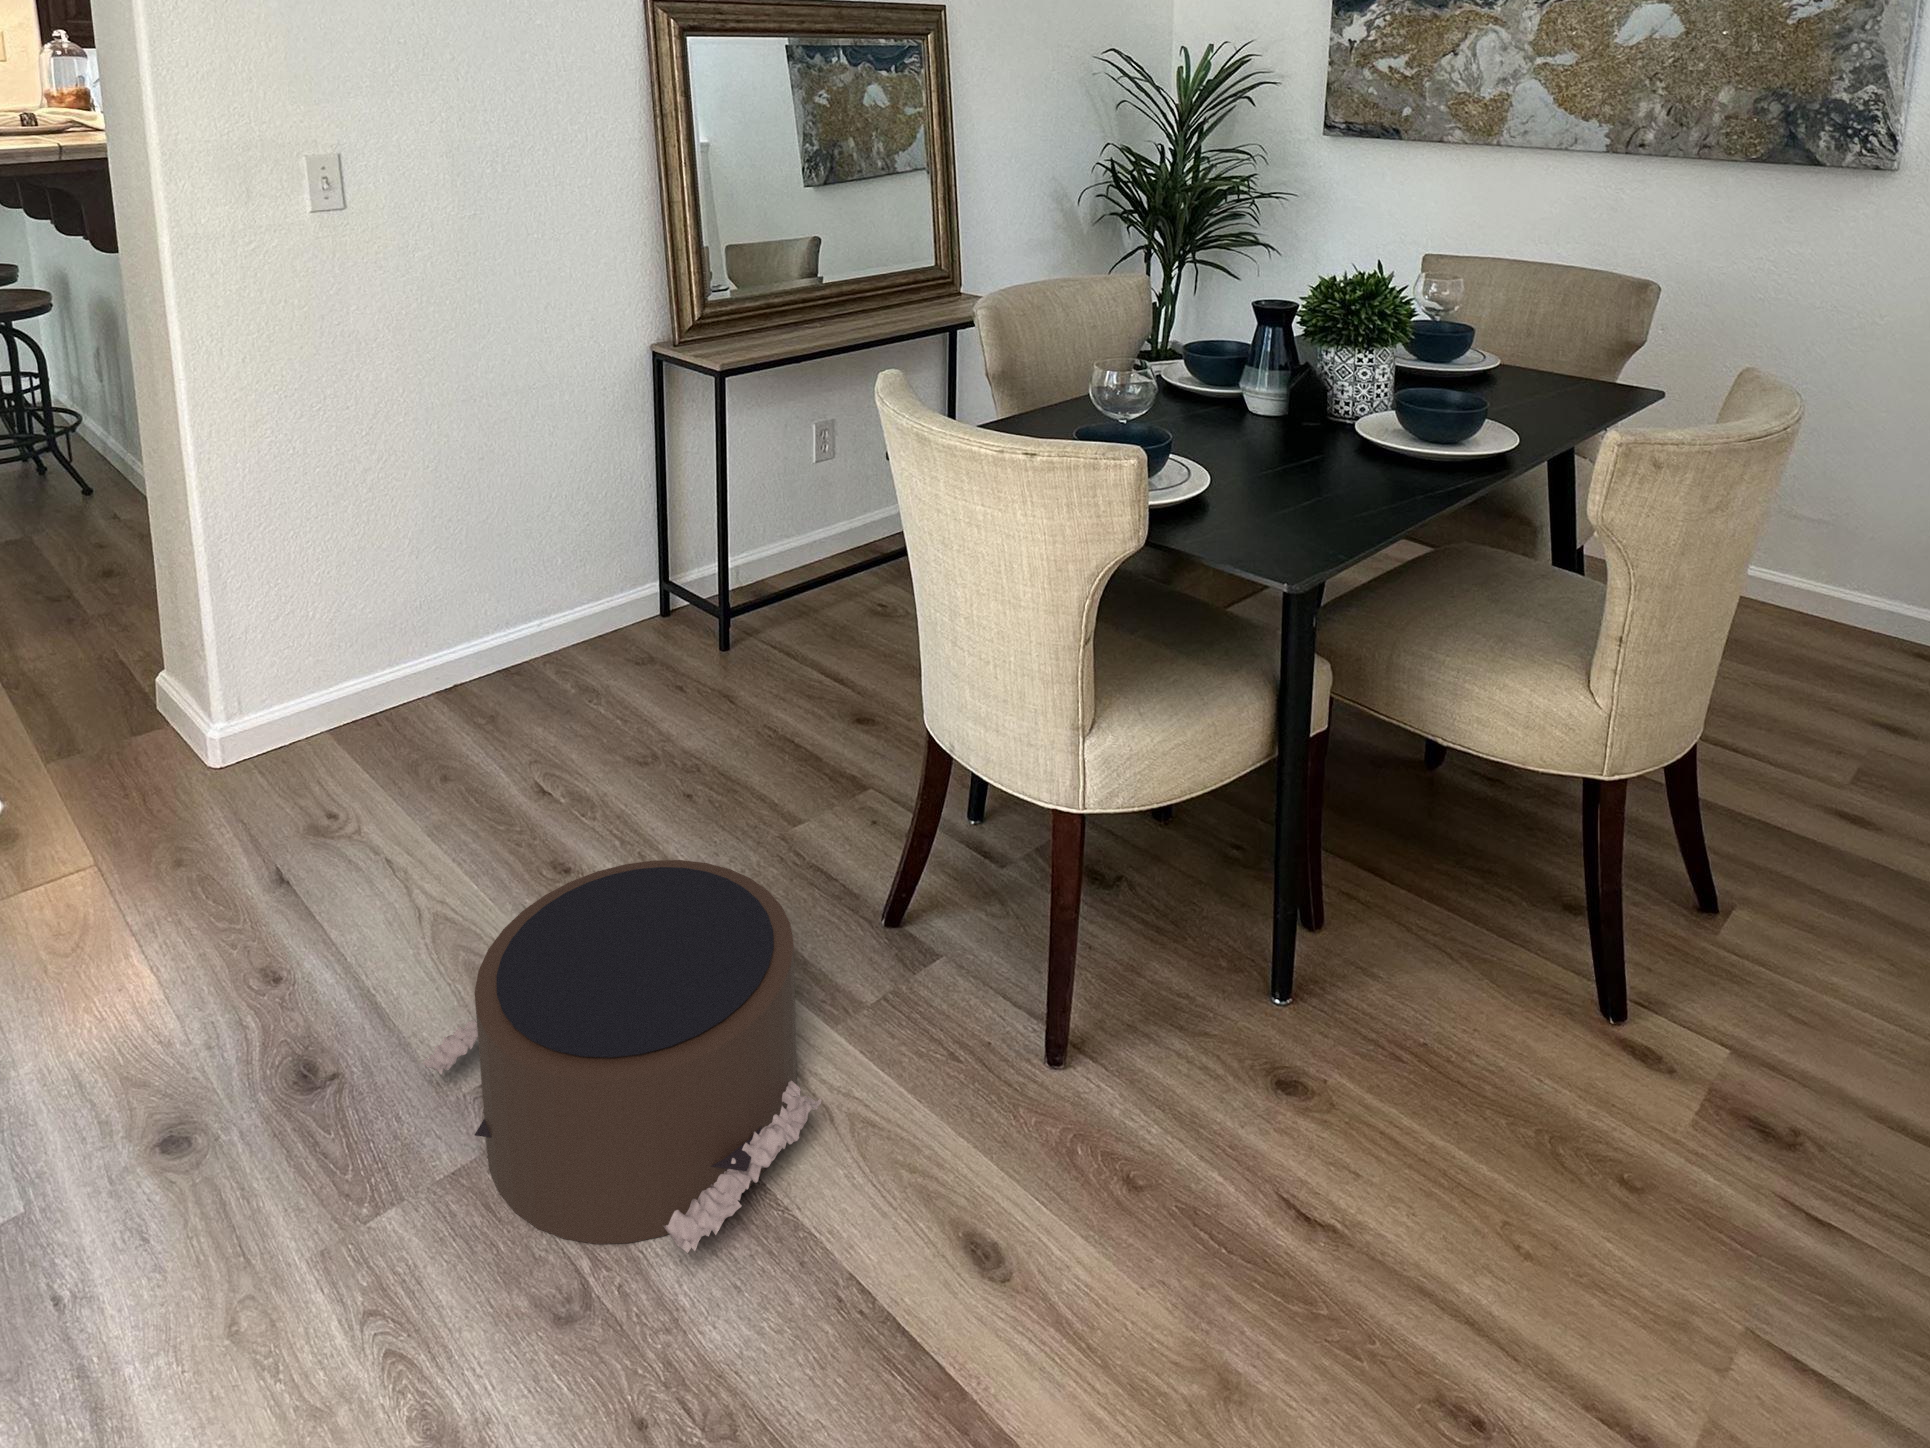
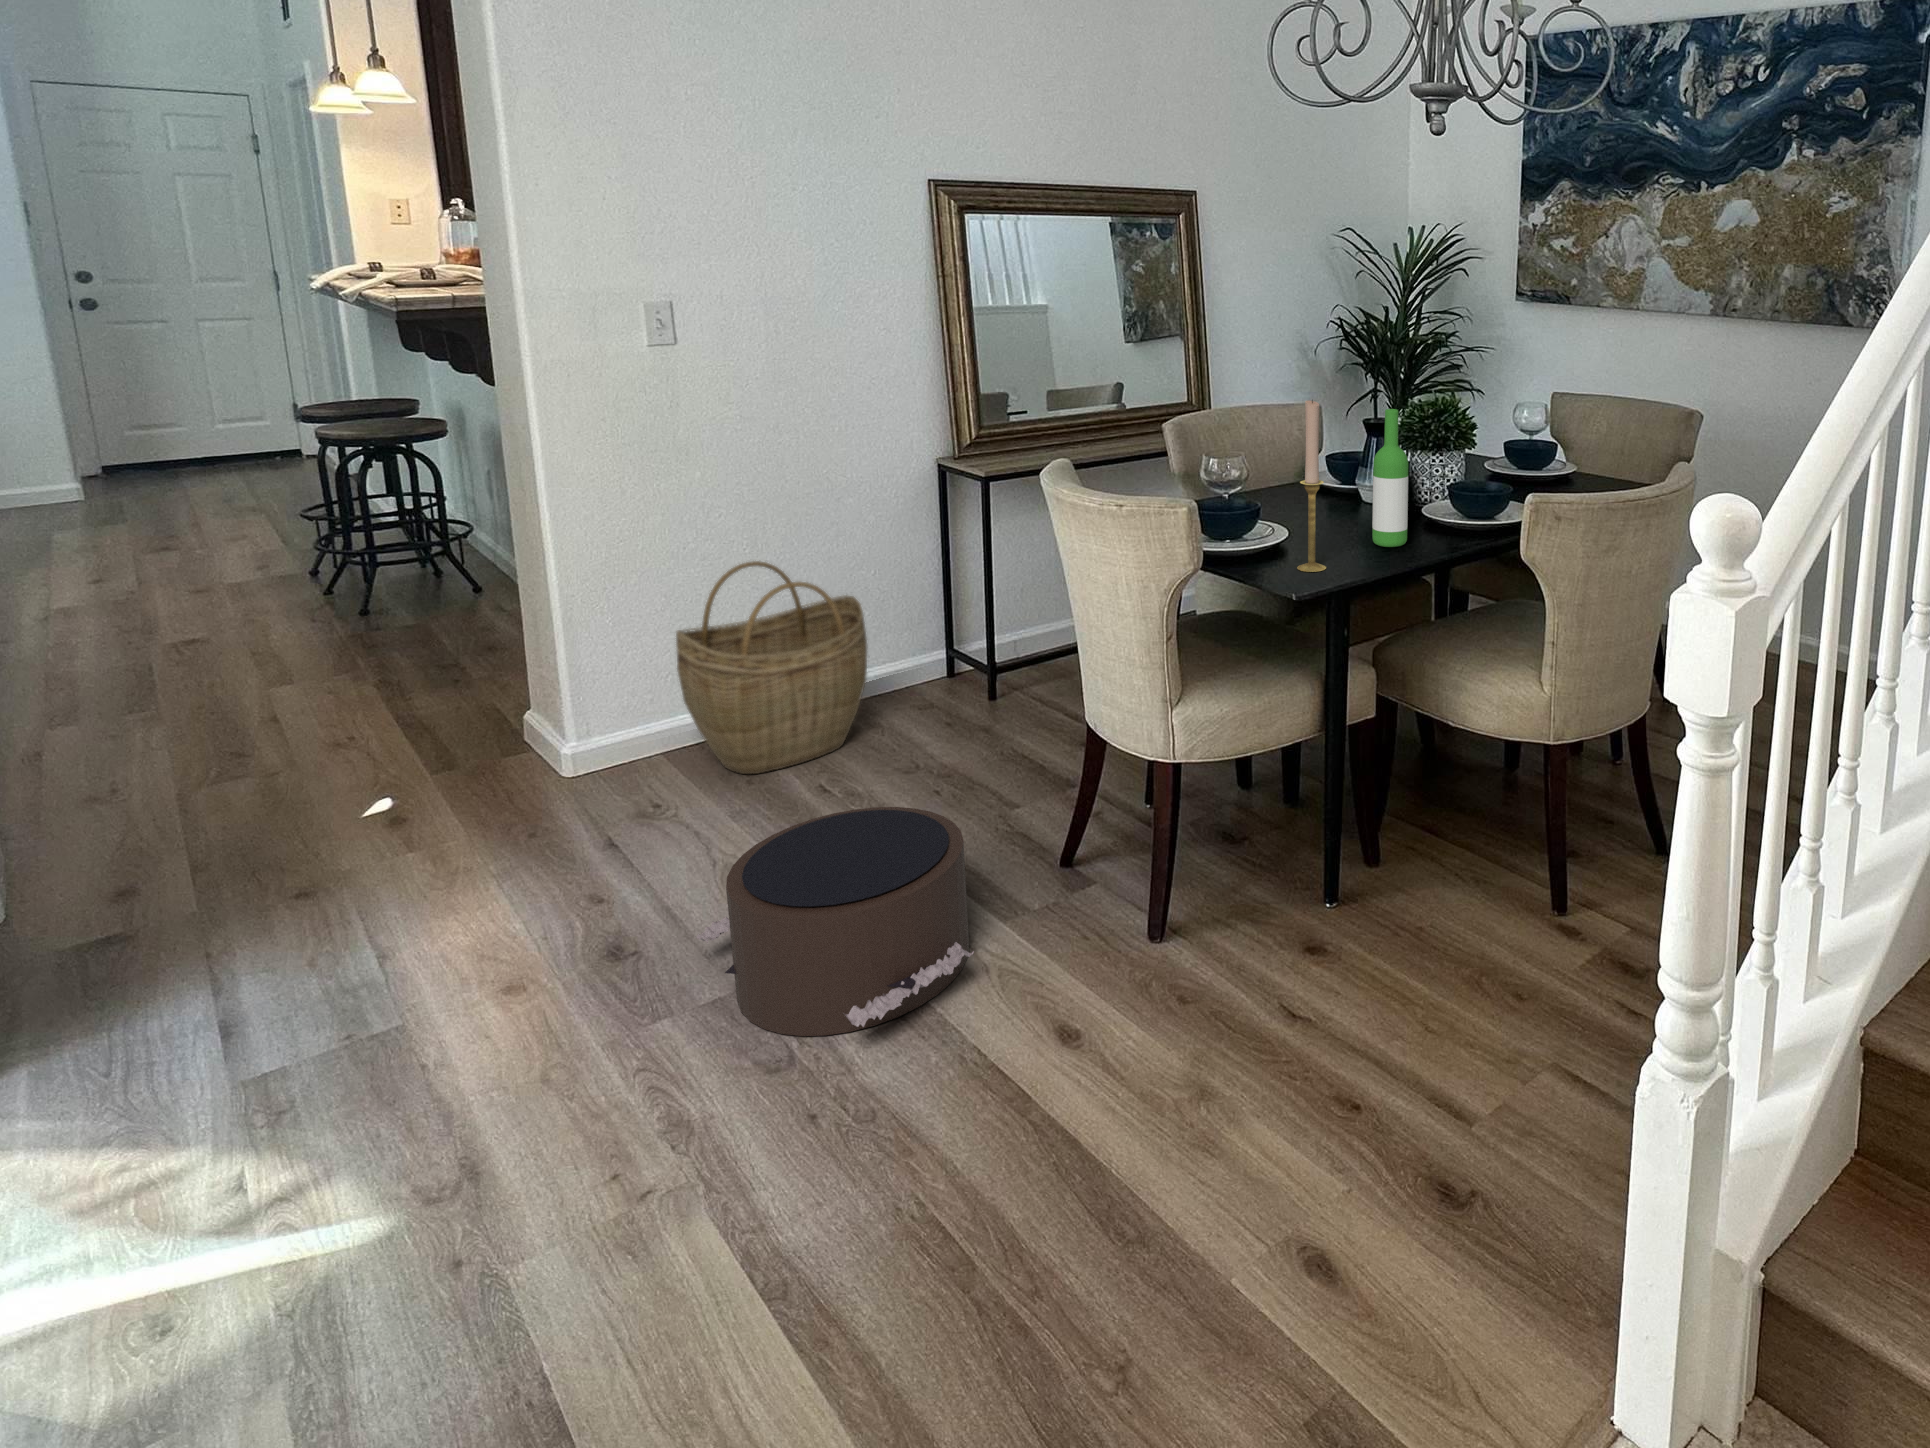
candlestick: none [1245,292,1290,538] -> present [1297,400,1326,572]
wine bottle: none [1317,298,1375,491] -> present [1372,409,1408,547]
woven basket: none [351,484,582,765] -> present [676,561,867,774]

